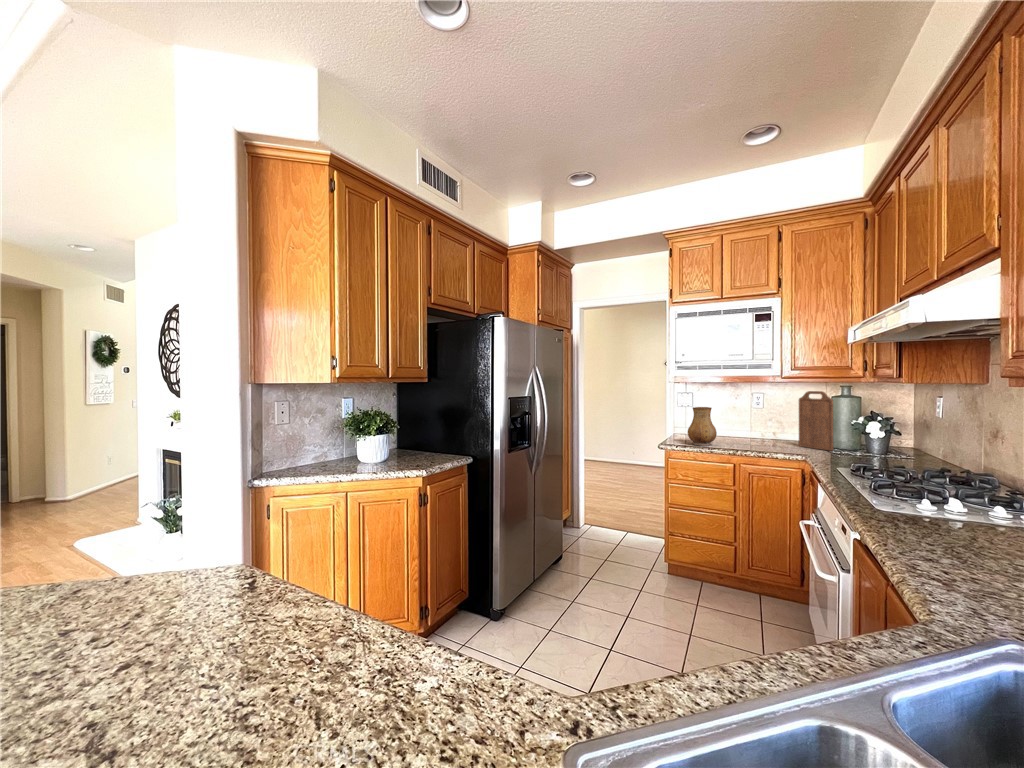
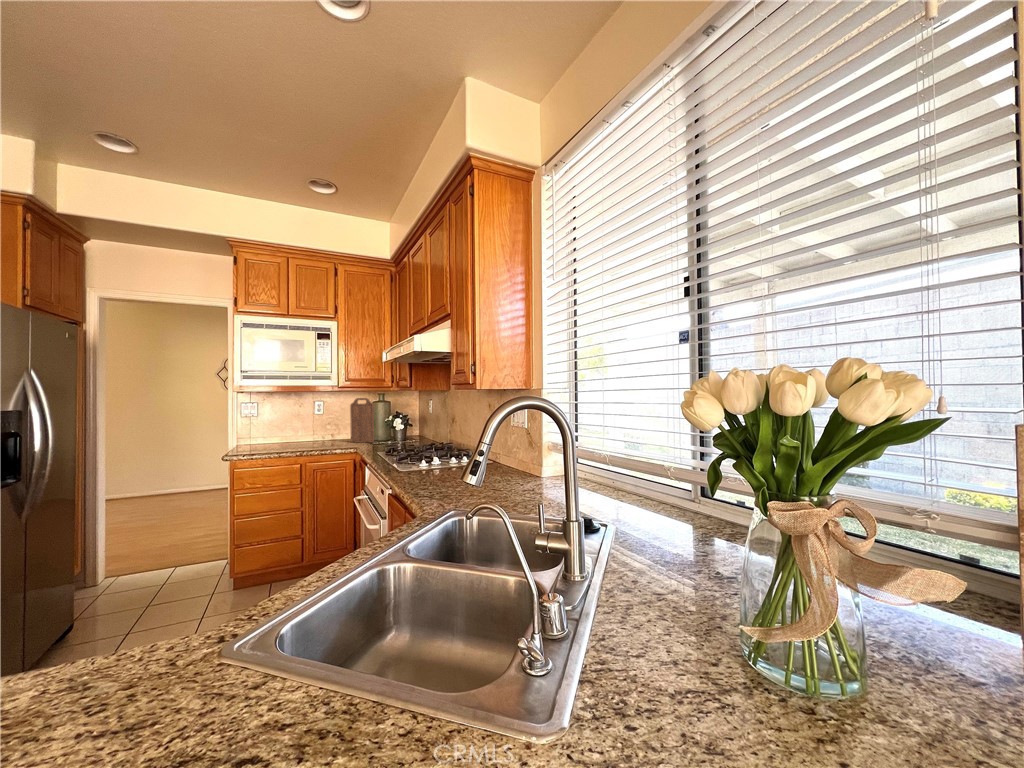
ceramic pitcher: present [688,407,717,446] -> none [255,415,284,452]

